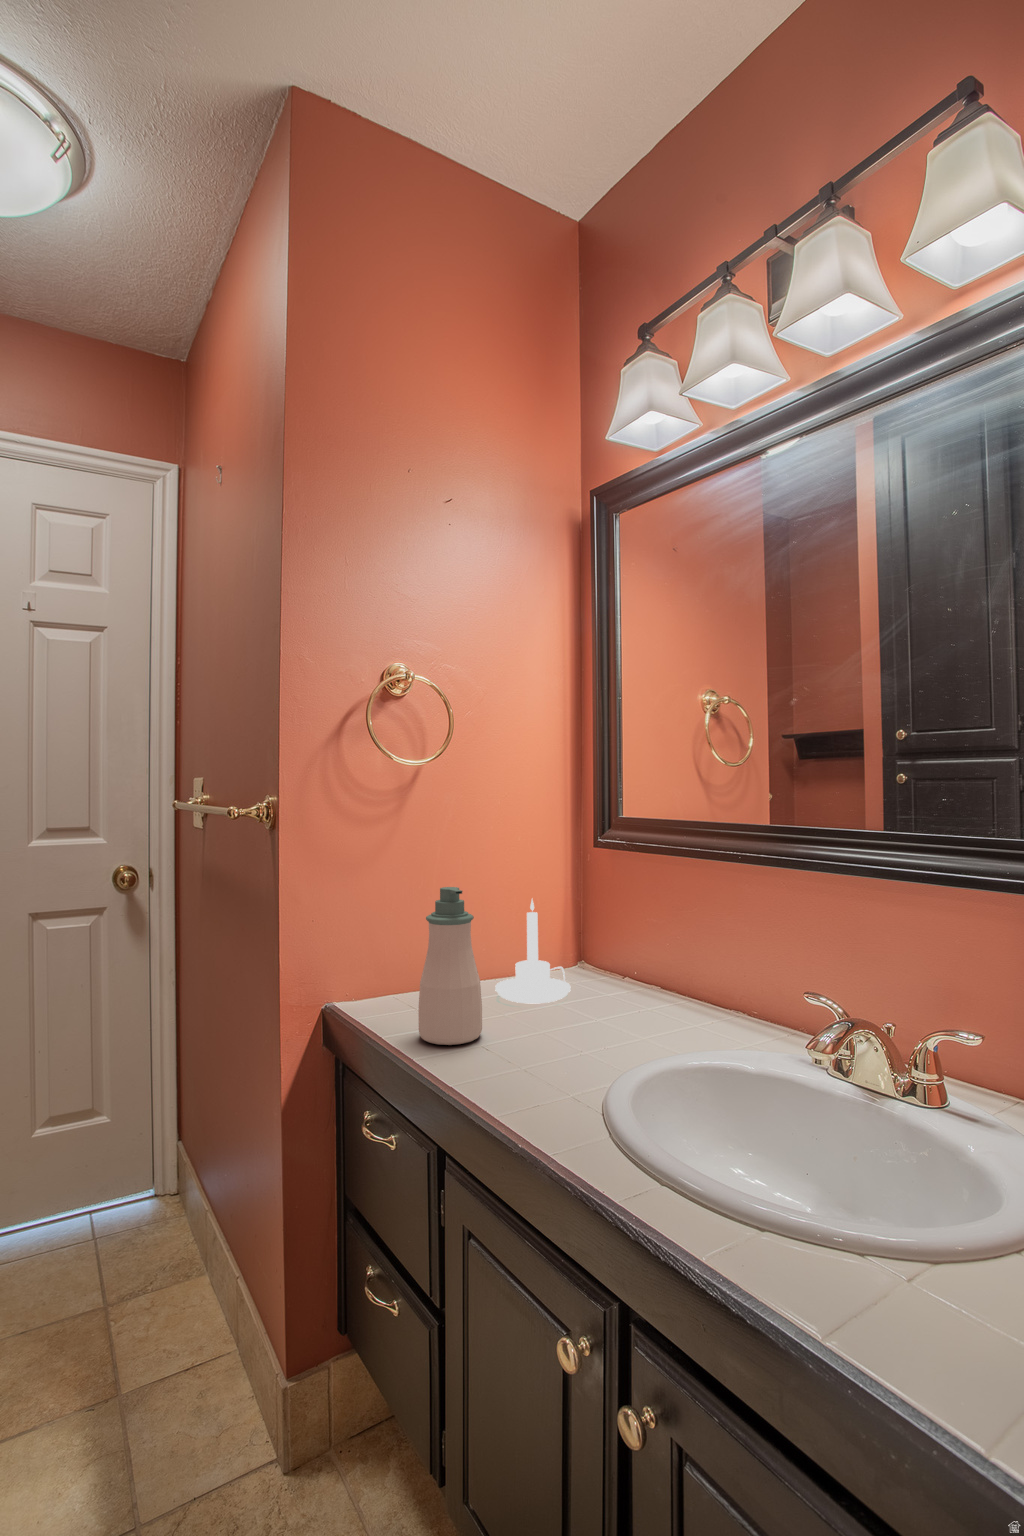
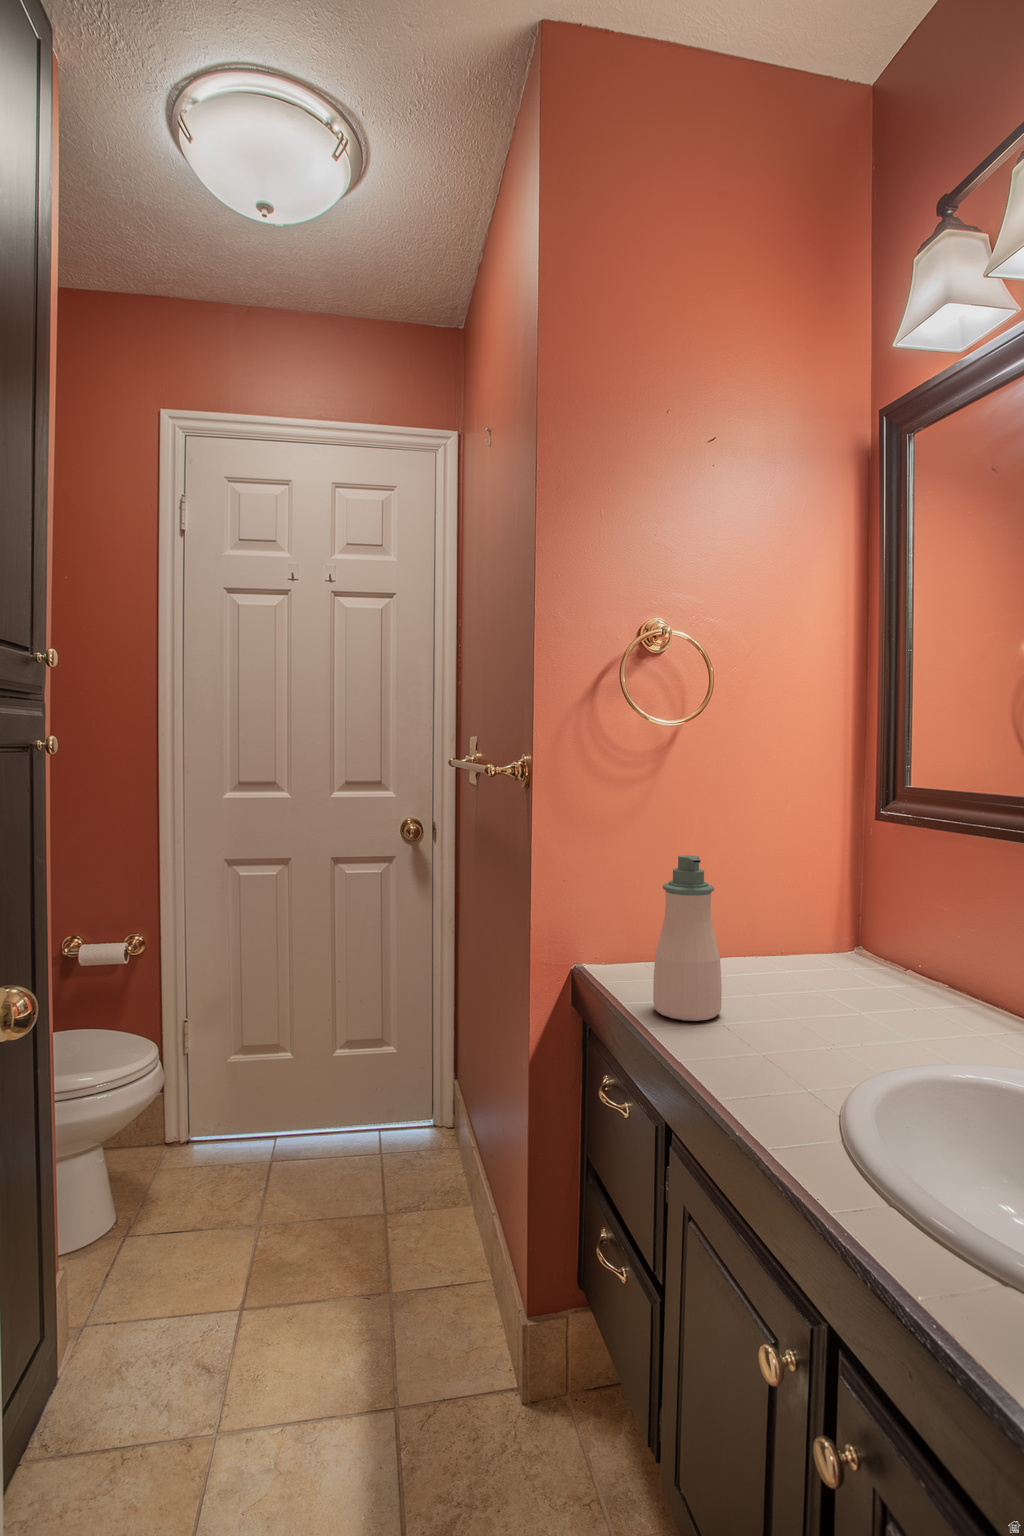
candle holder: present [495,899,571,1004] -> none [746,873,834,990]

